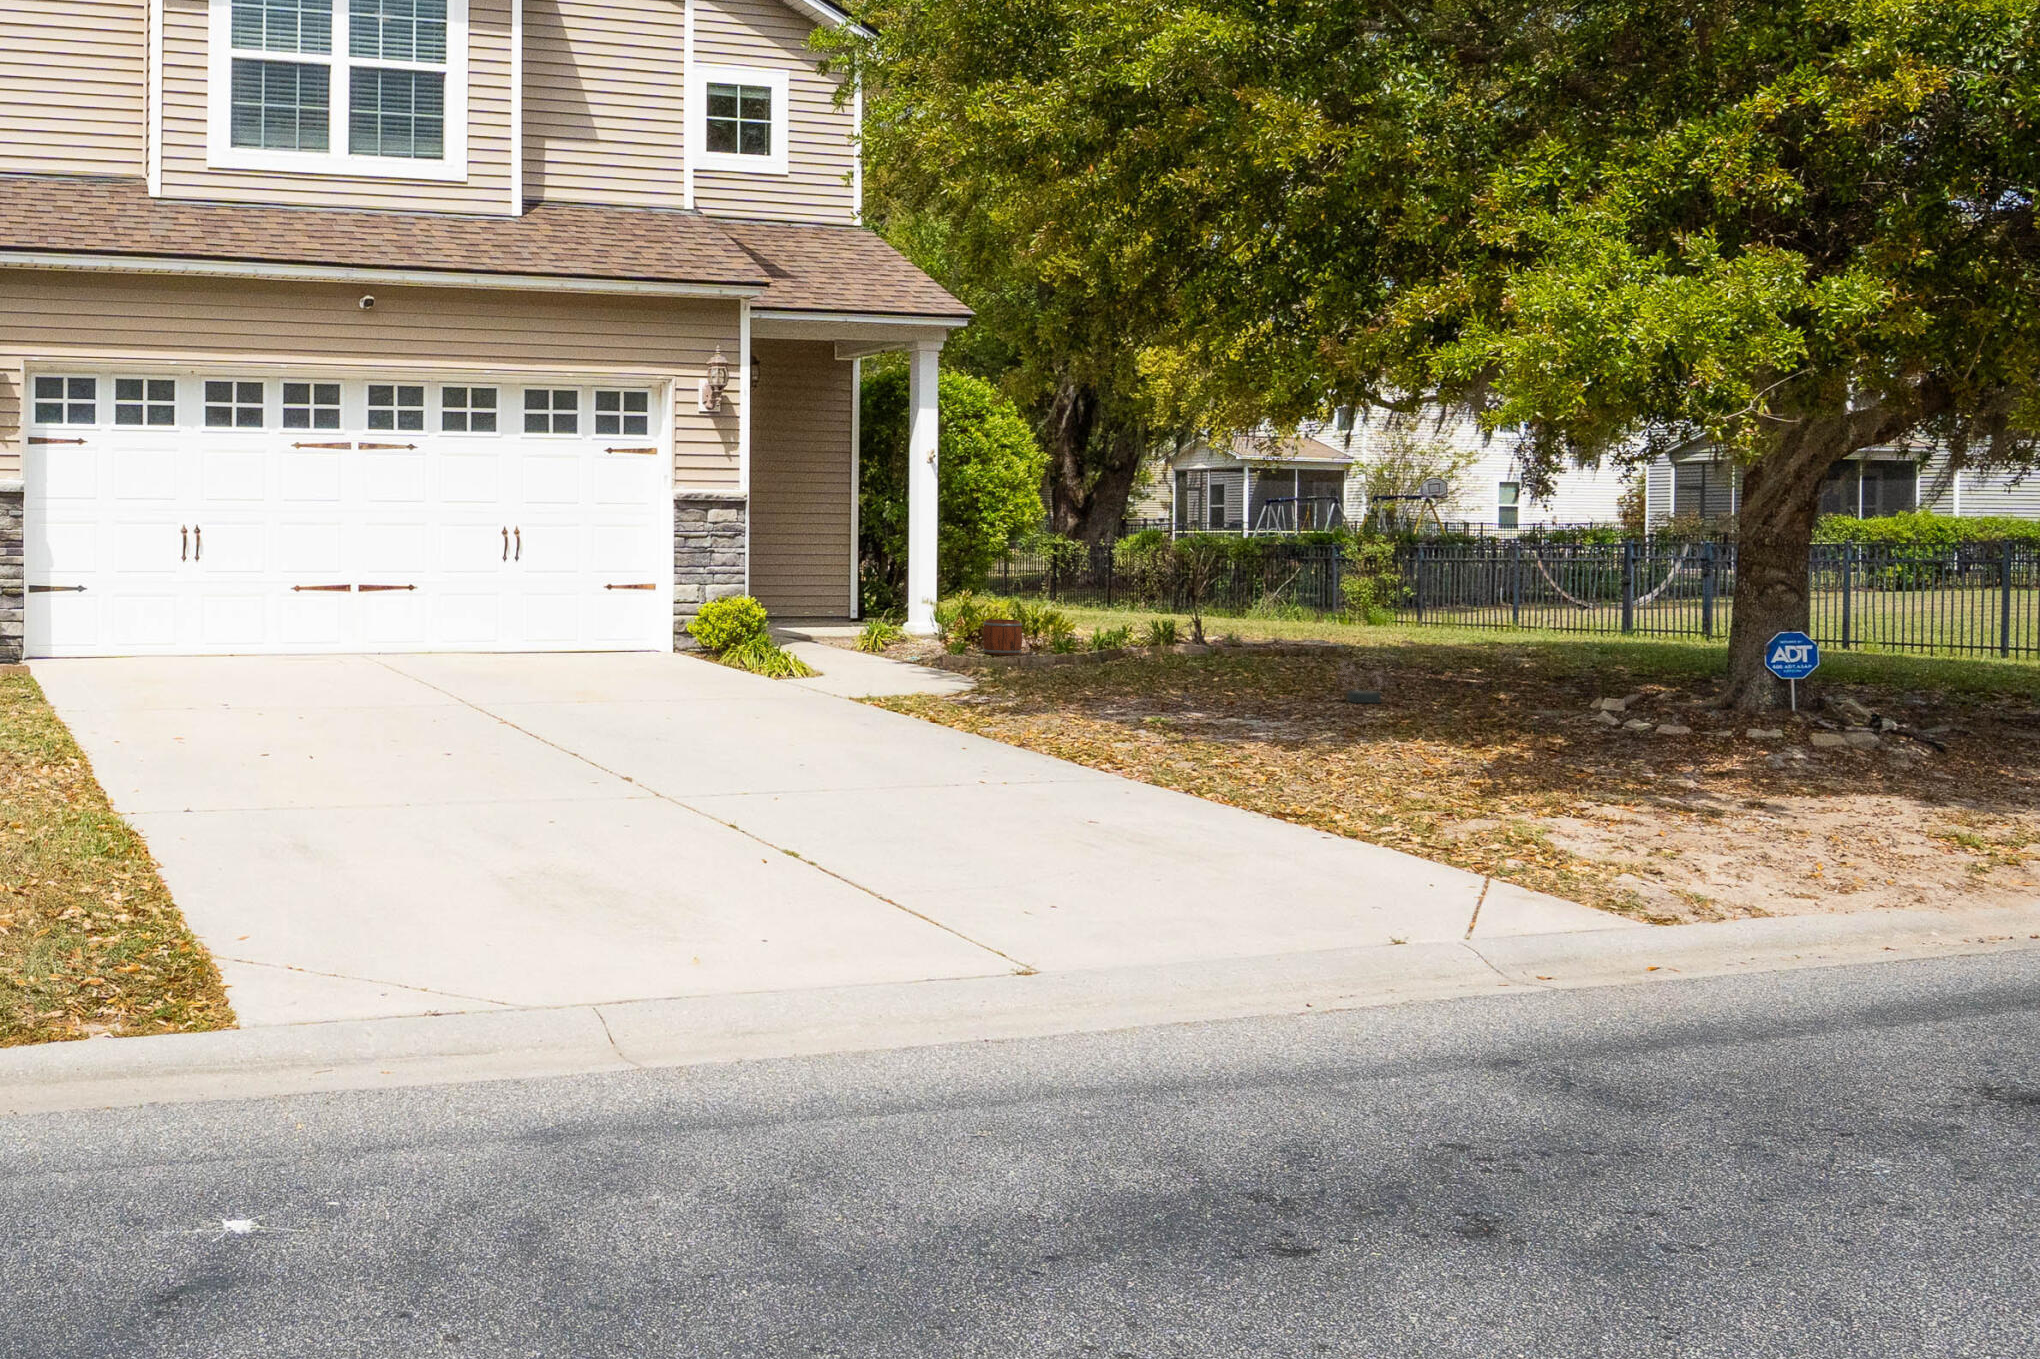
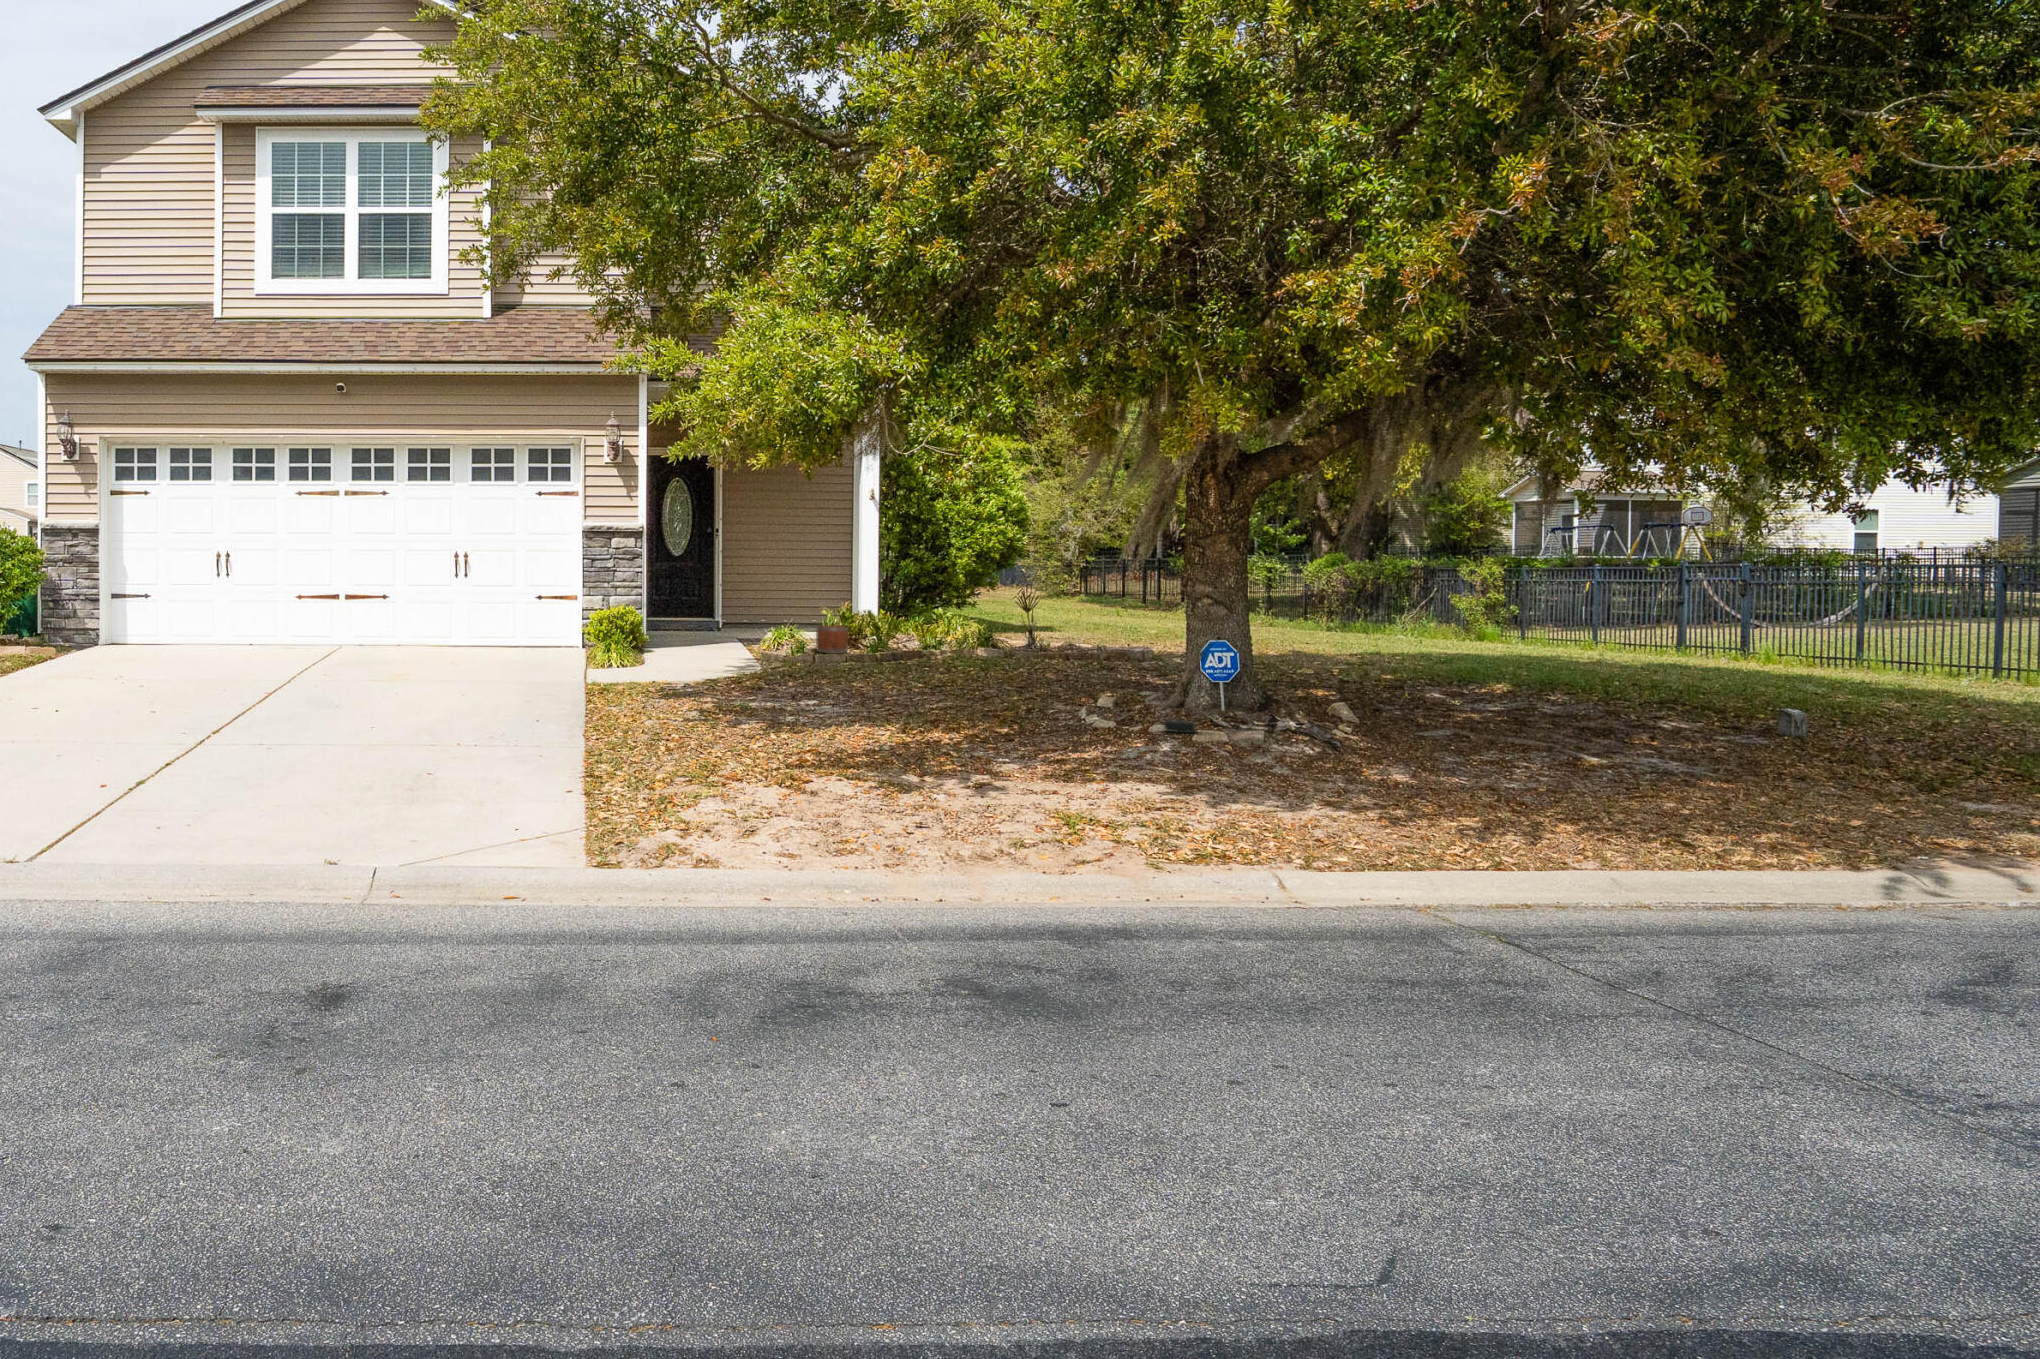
decorative plant: present [1338,666,1382,703] -> present [1152,693,1202,734]

